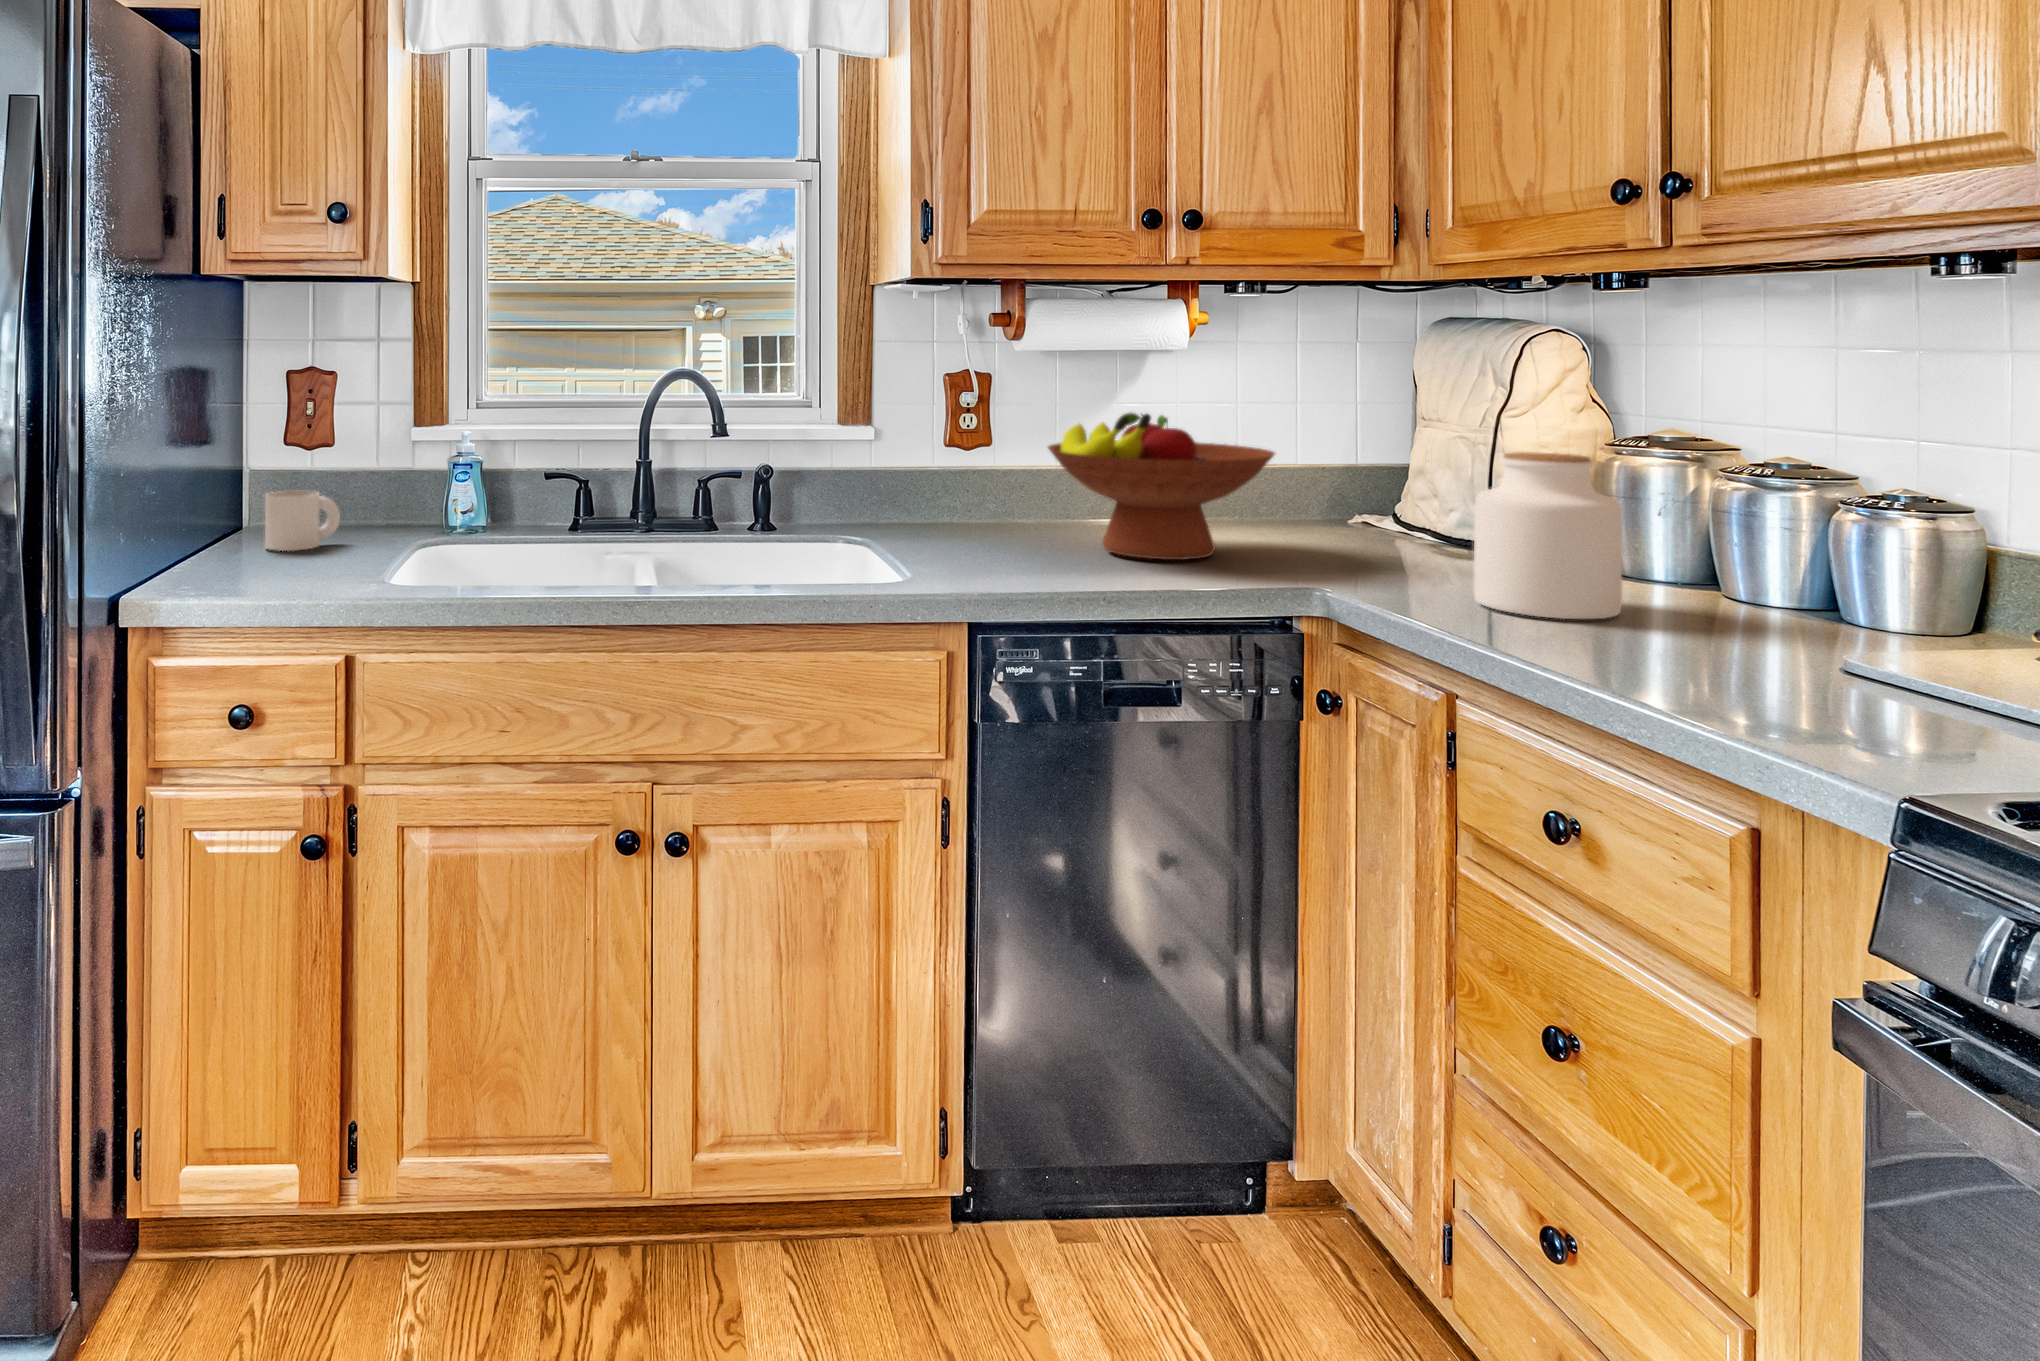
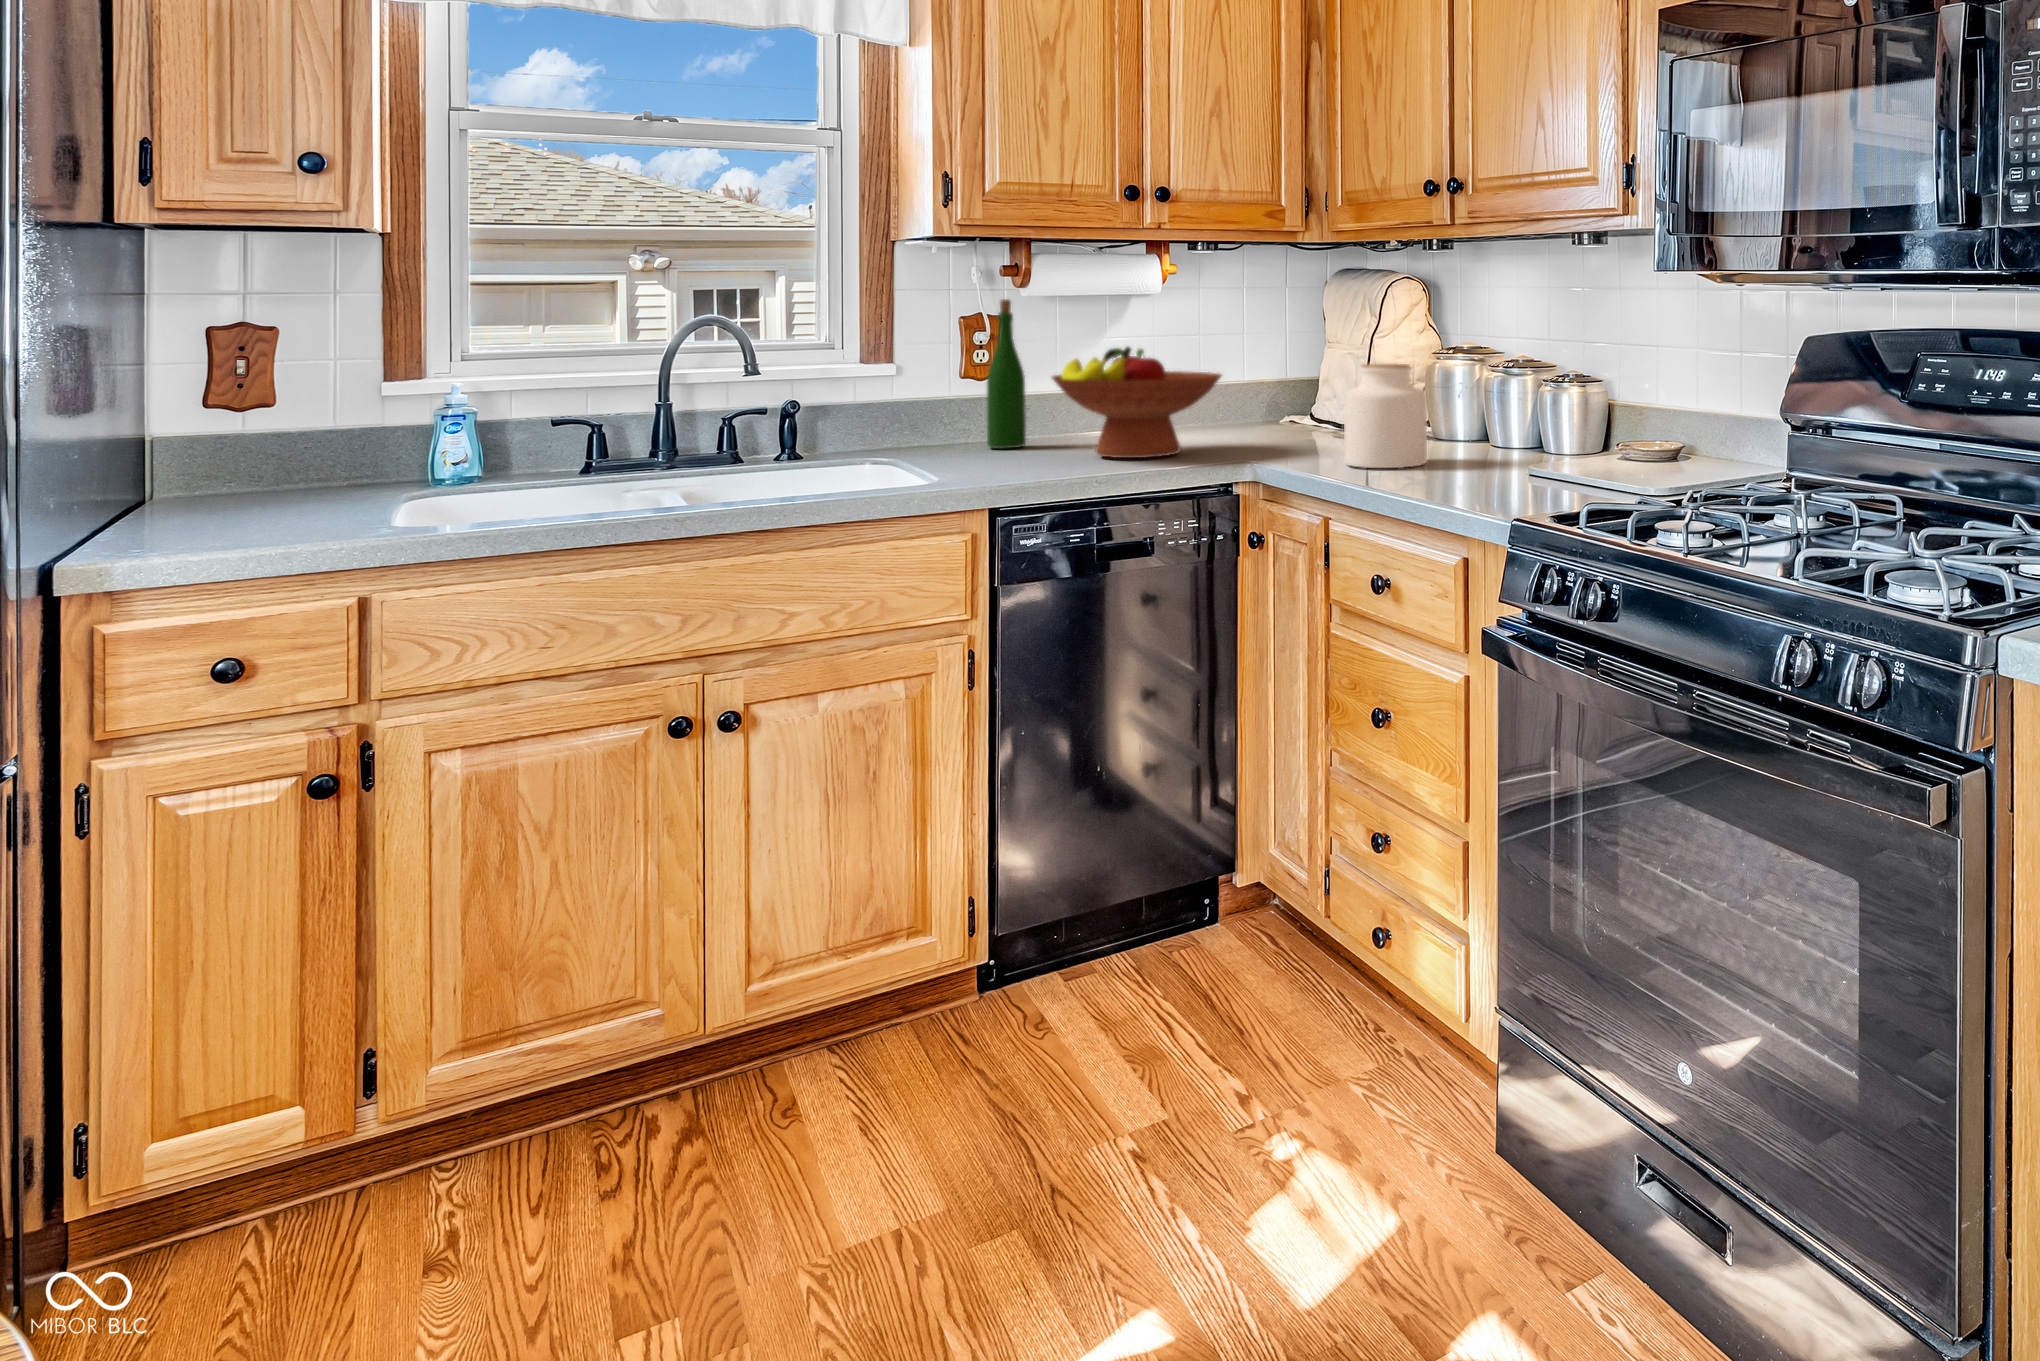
wine bottle: none [973,347,1018,528] -> present [987,299,1026,449]
mug: present [265,491,340,551] -> none [201,449,300,512]

